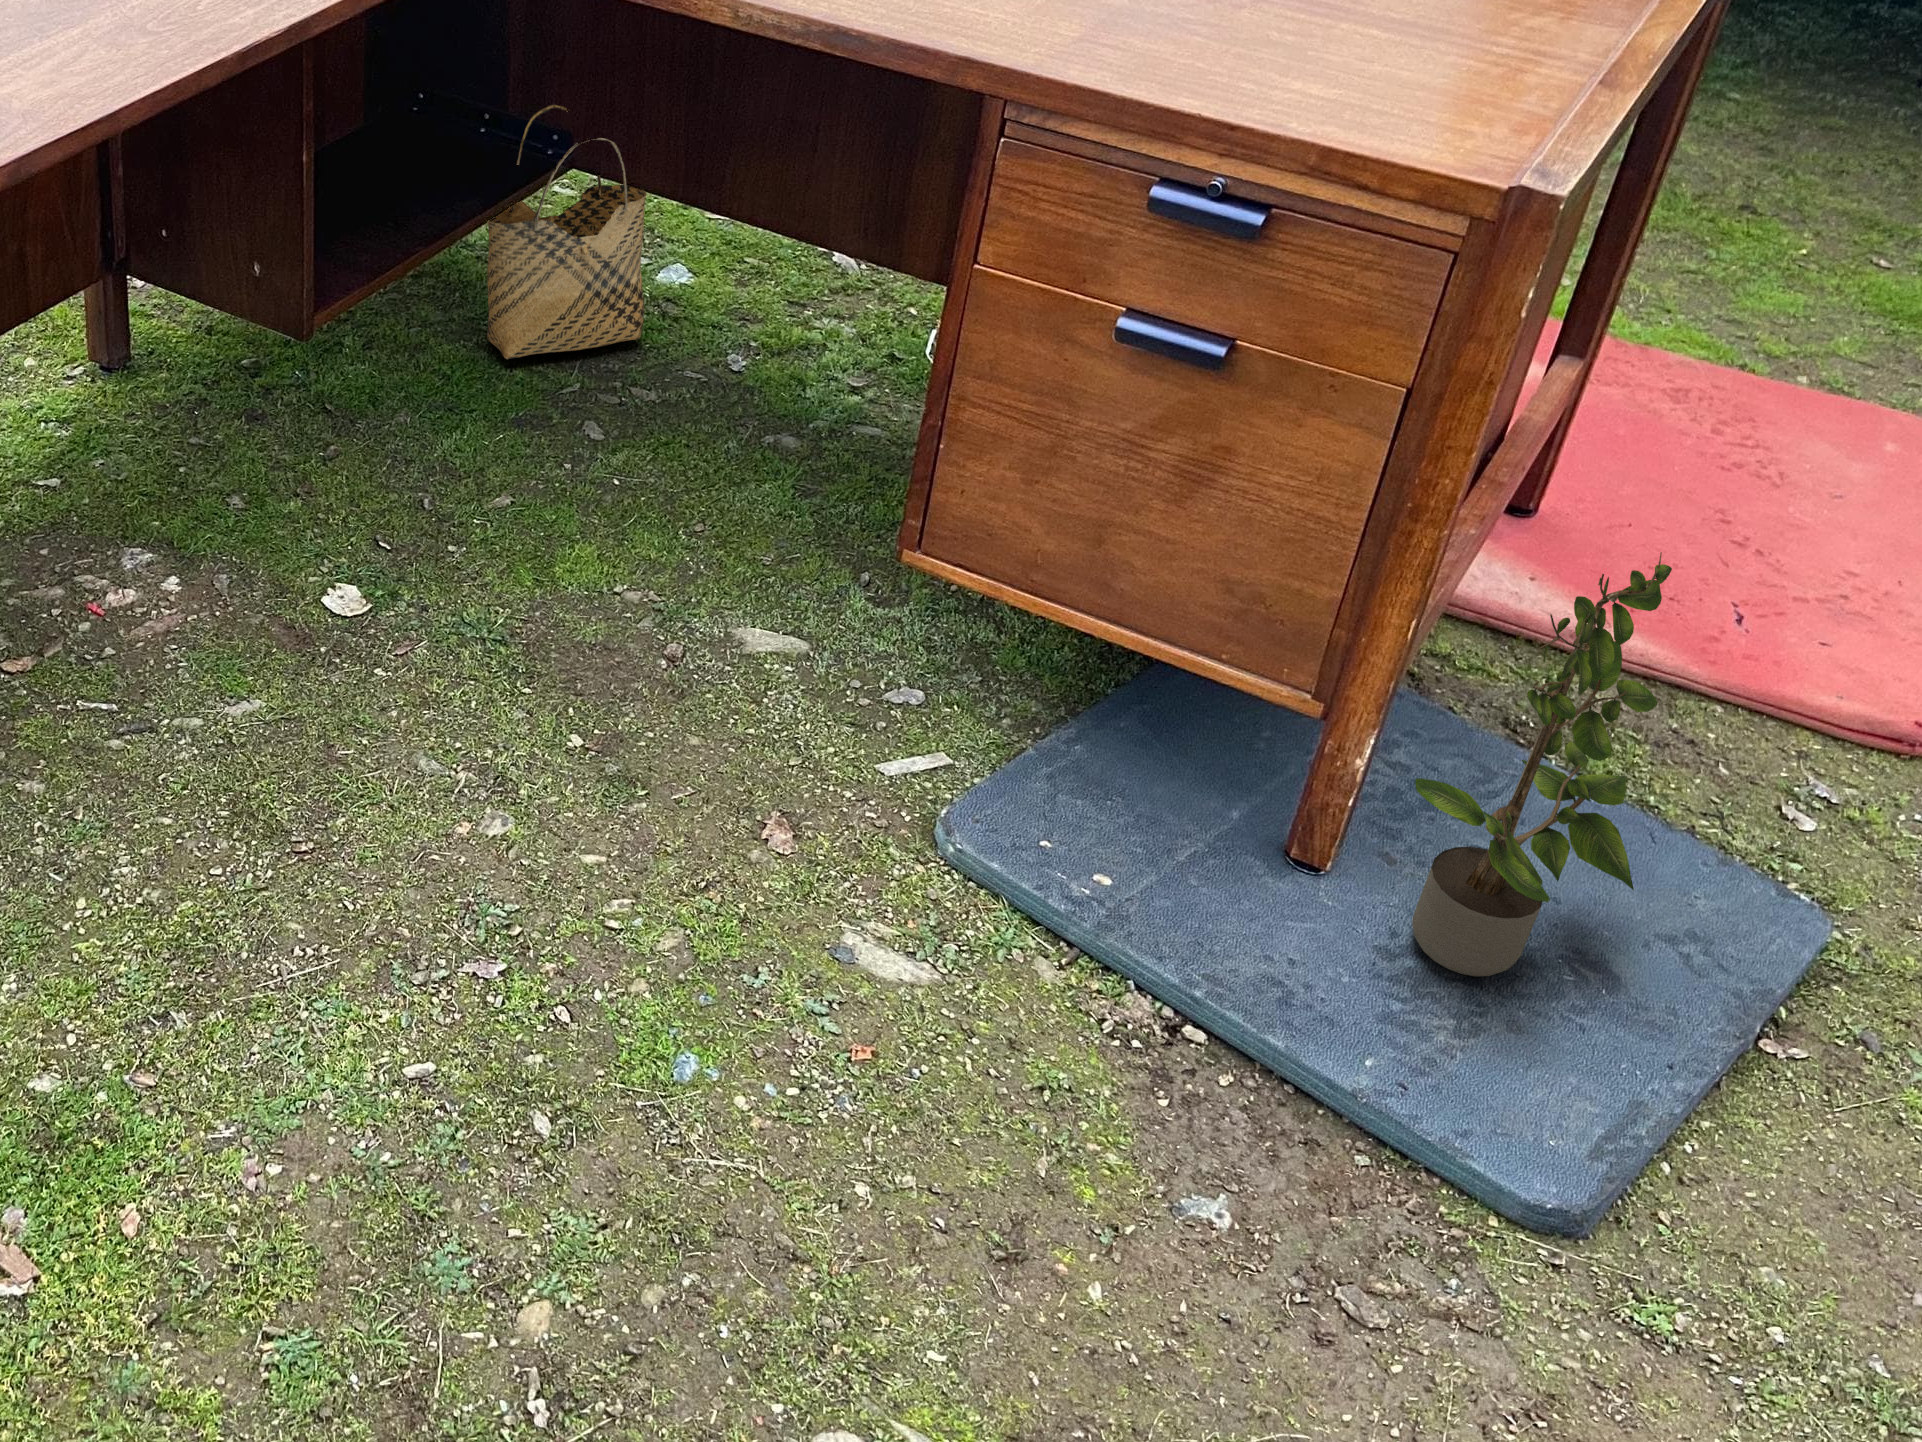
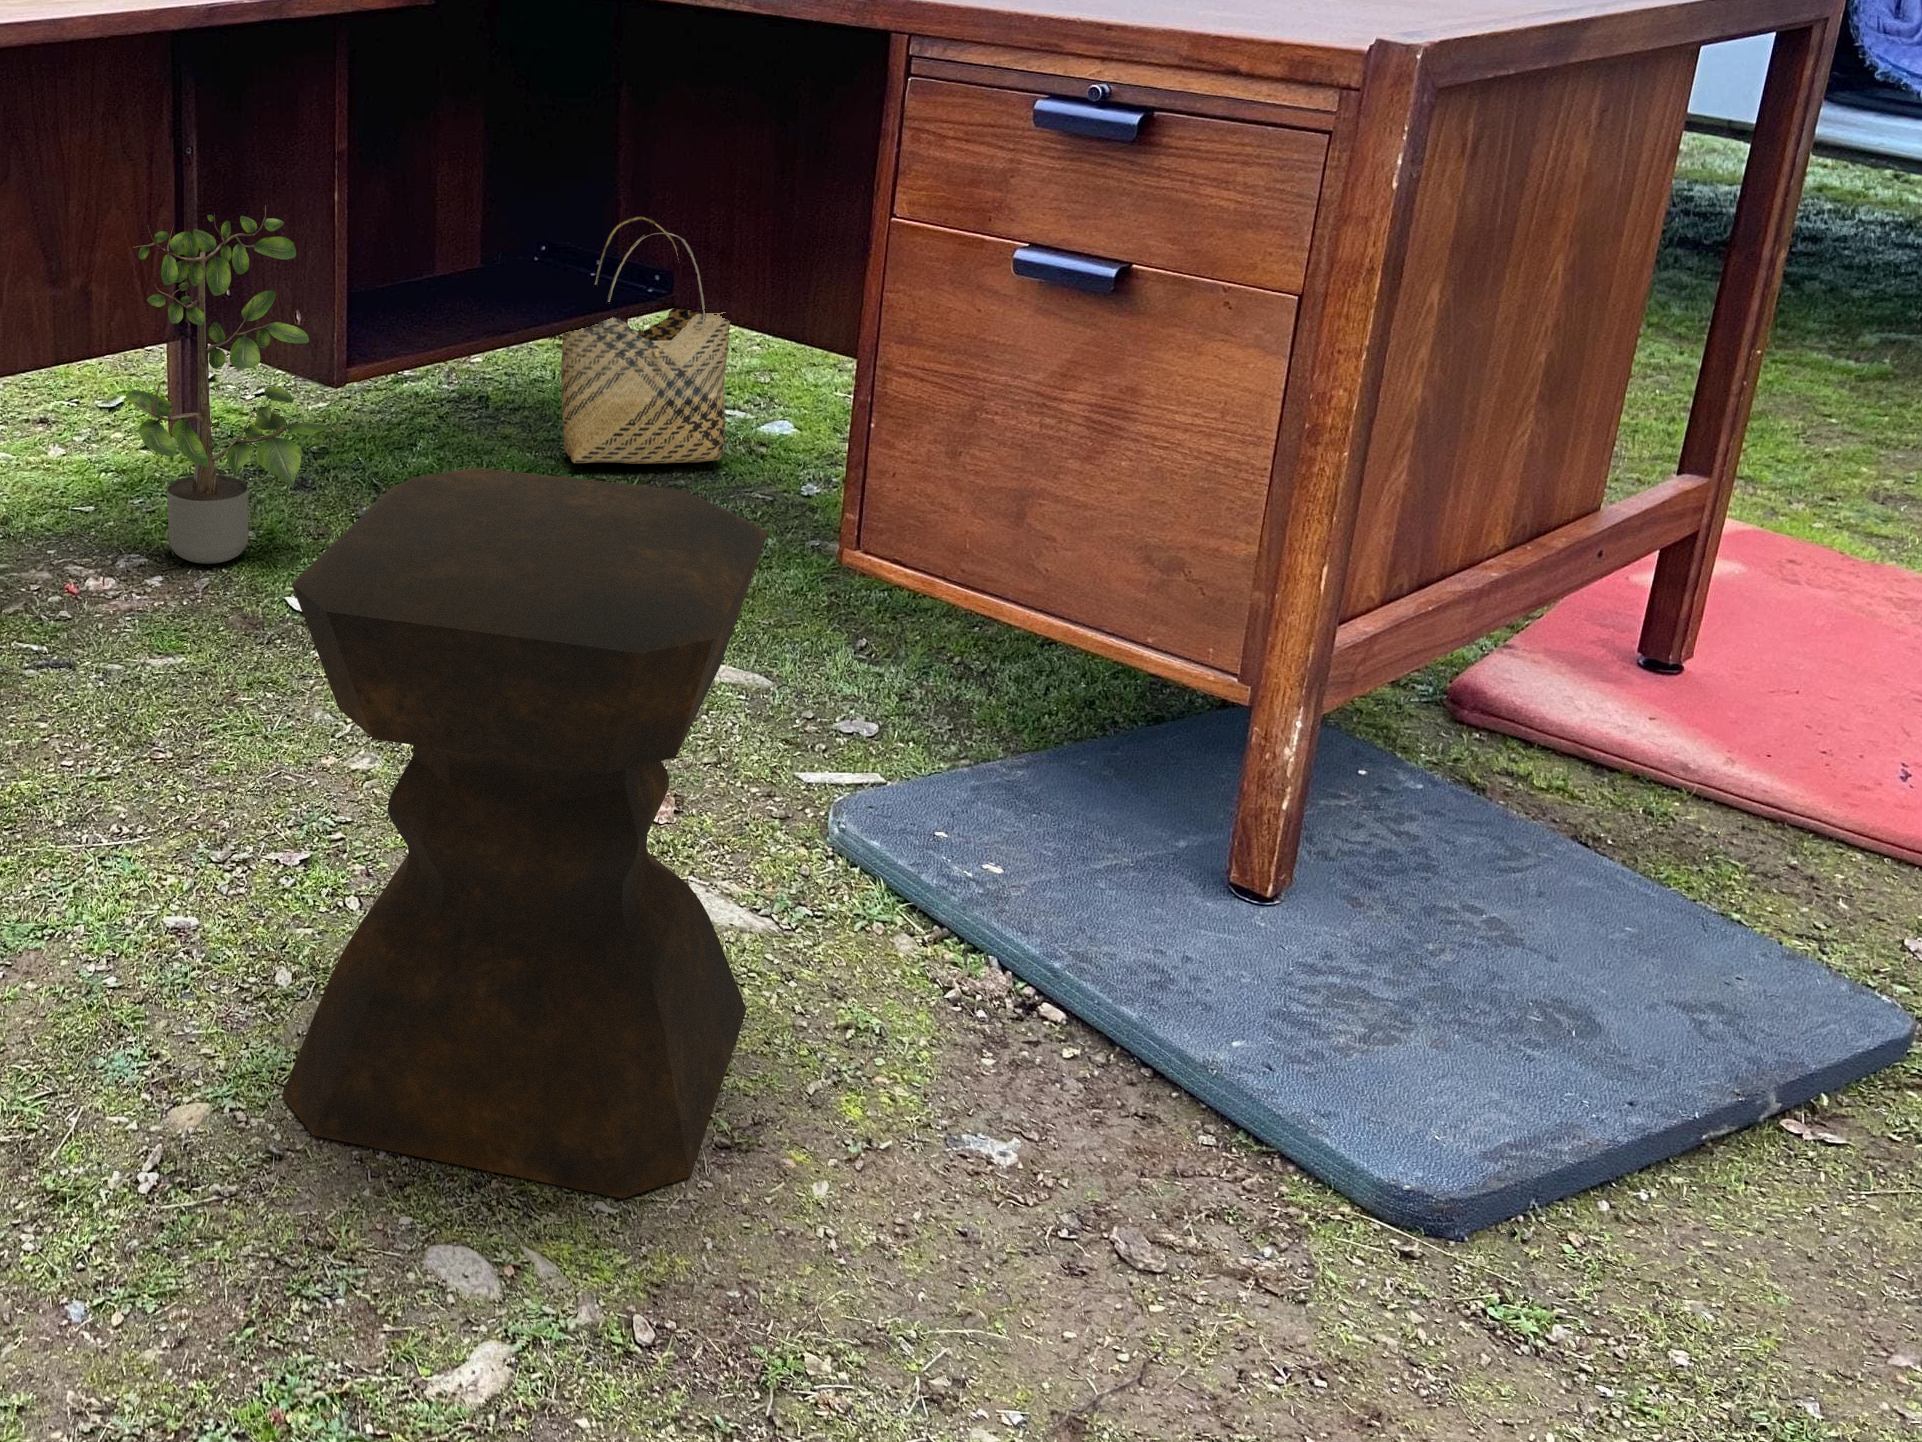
potted plant: present [1412,552,1672,976] -> present [126,206,337,564]
stool: none [606,683,1070,1337] -> present [282,468,768,1198]

